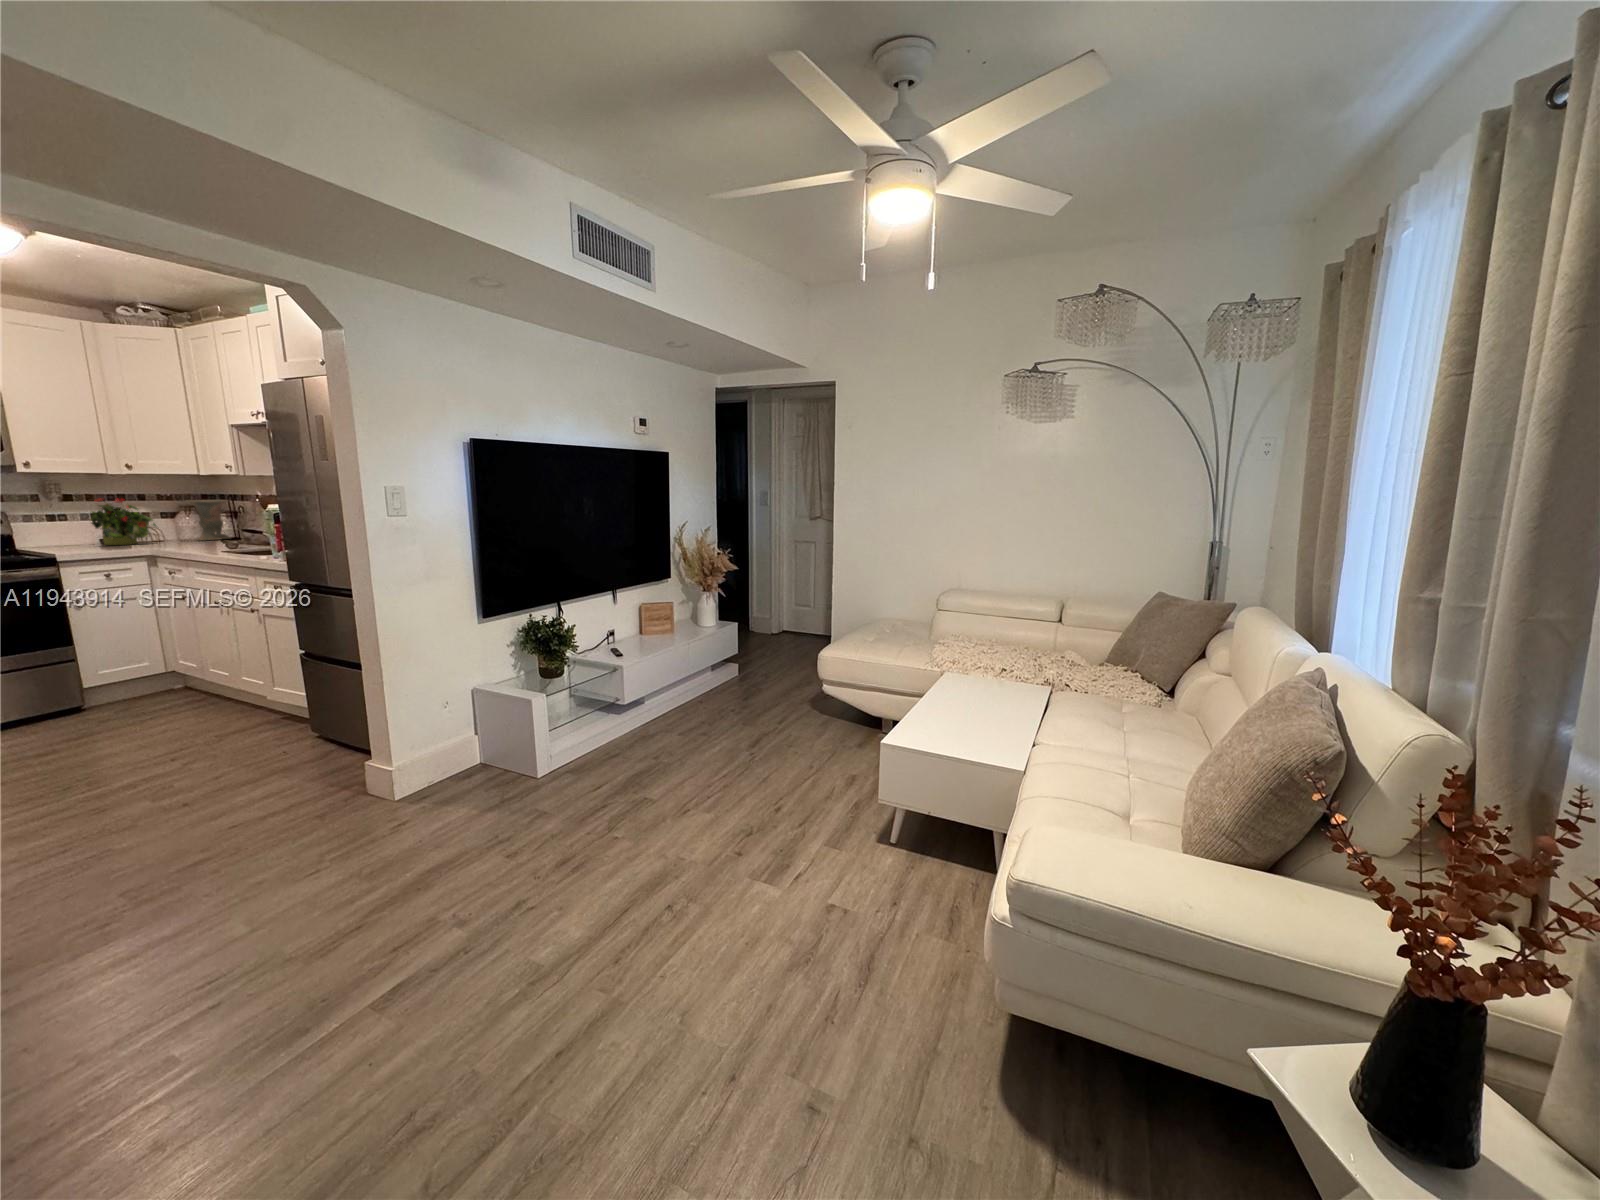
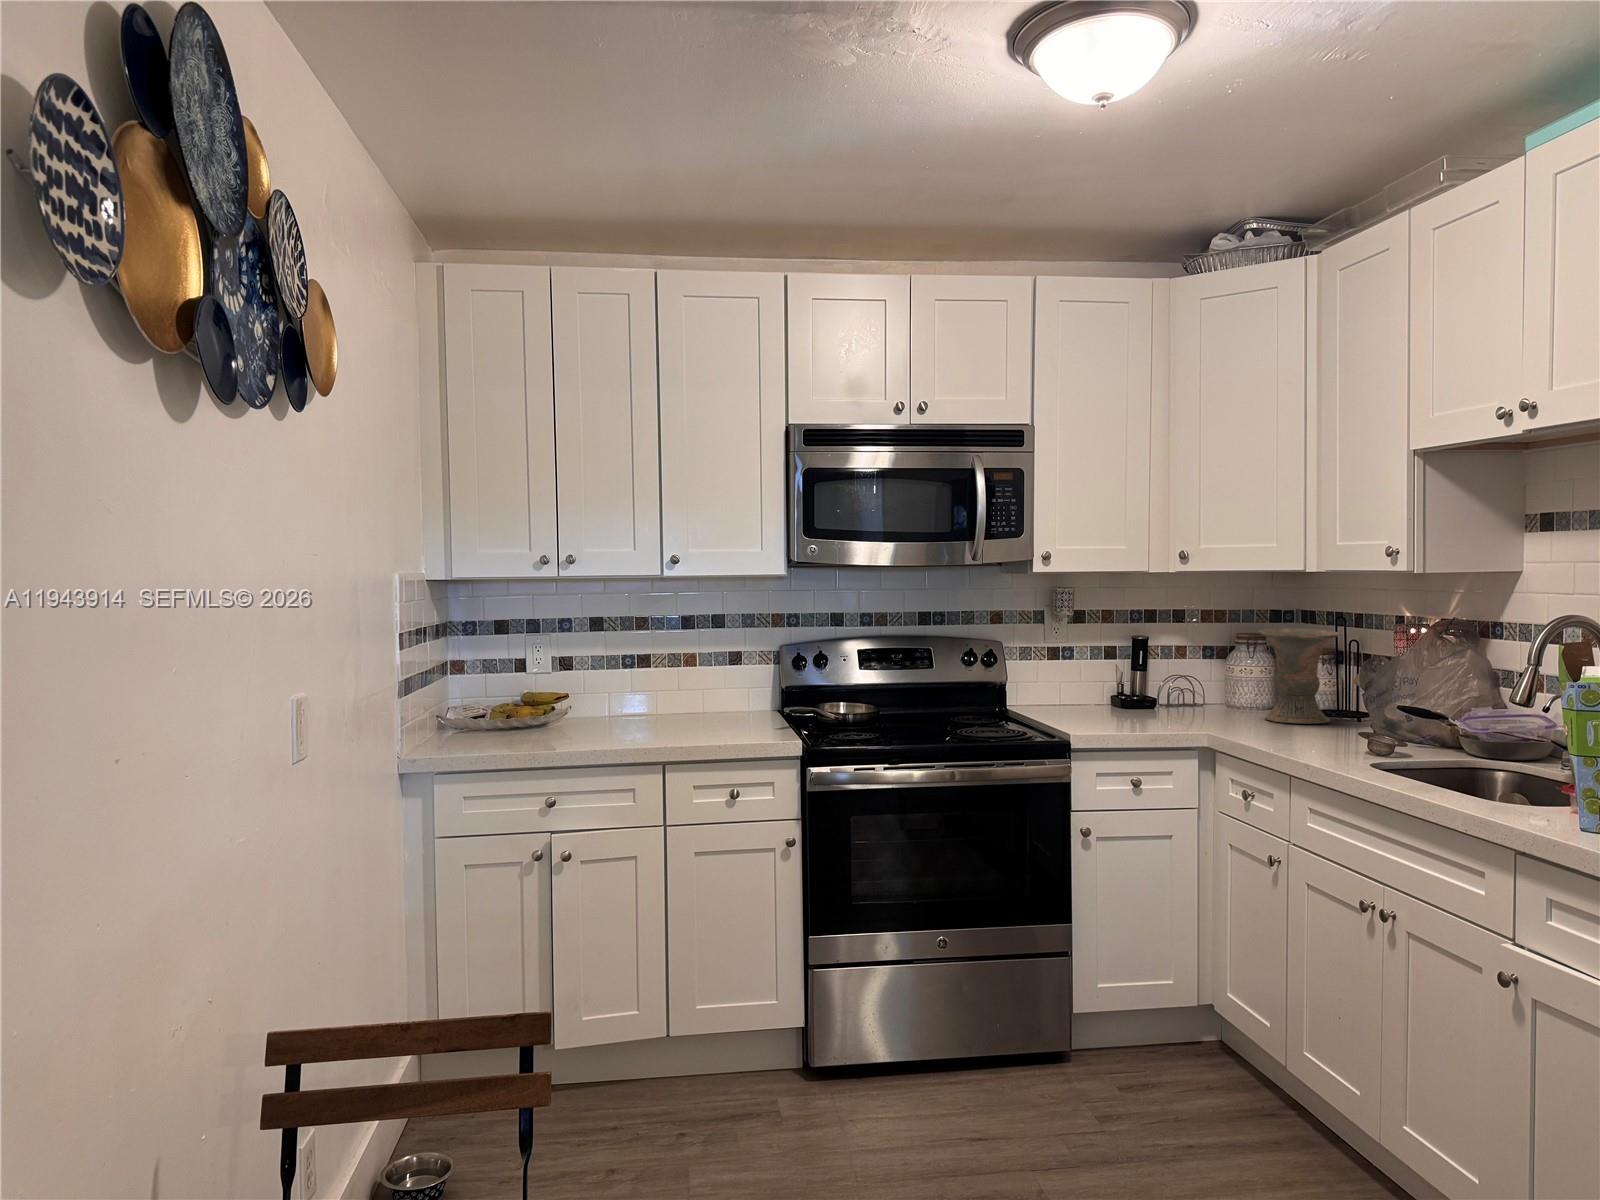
potted plant: present [90,498,156,545] -> none [1103,620,1204,719]

